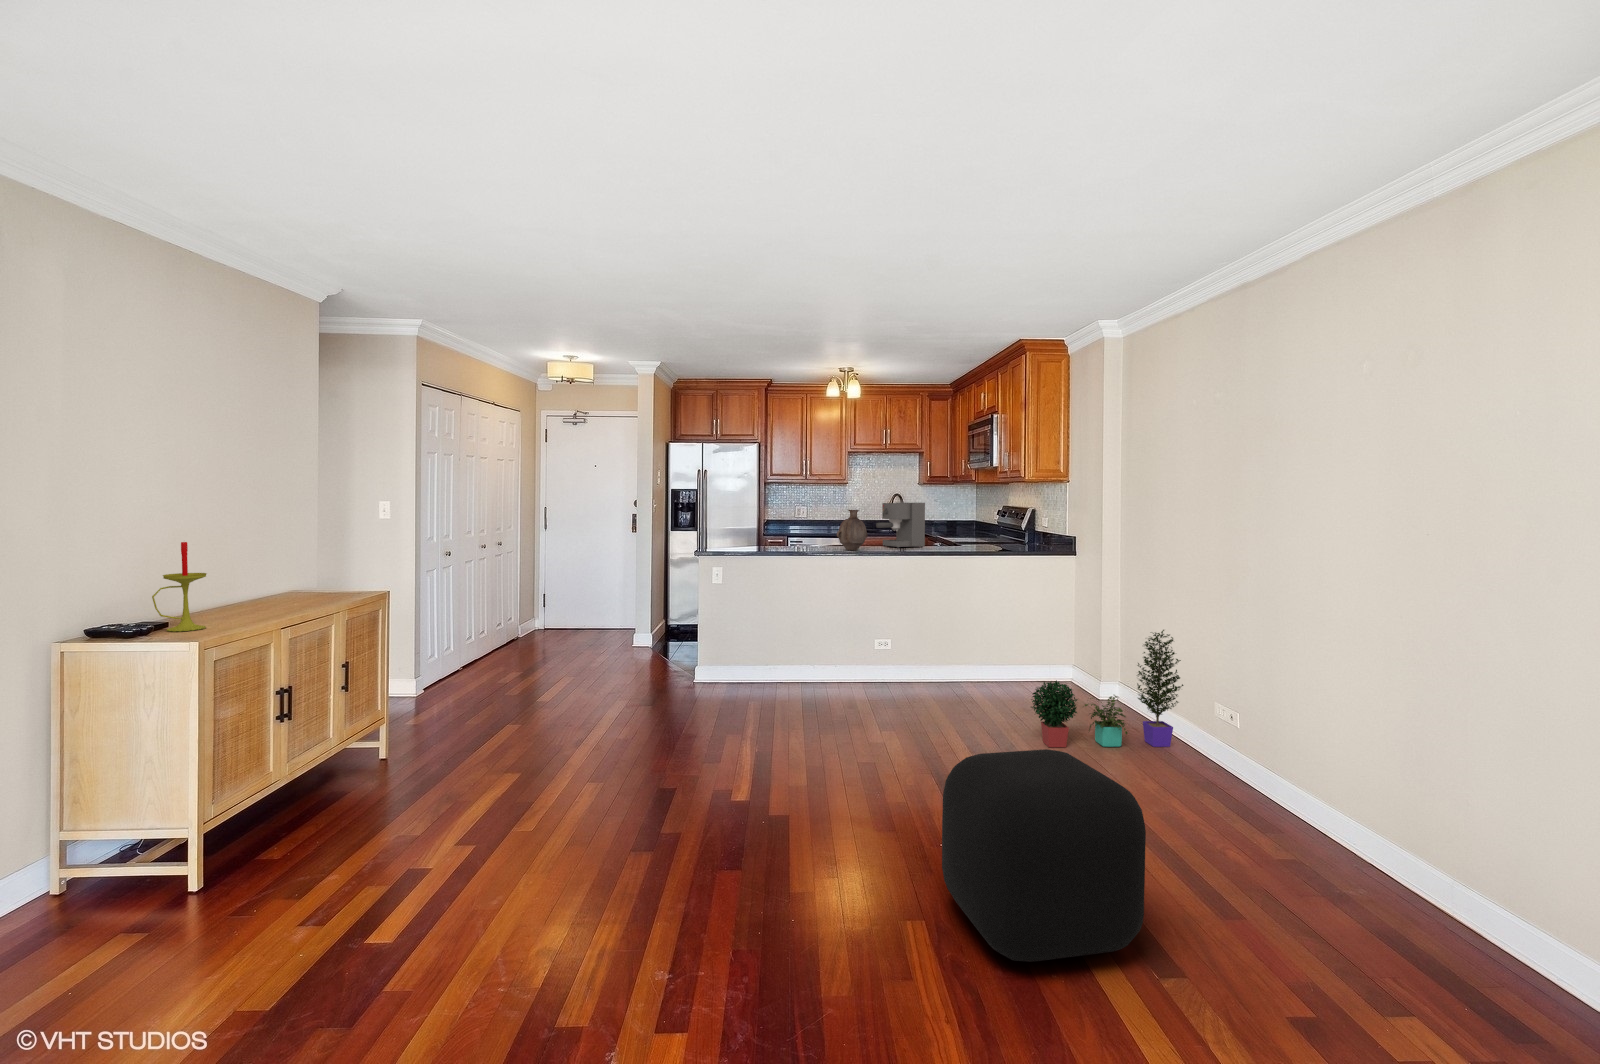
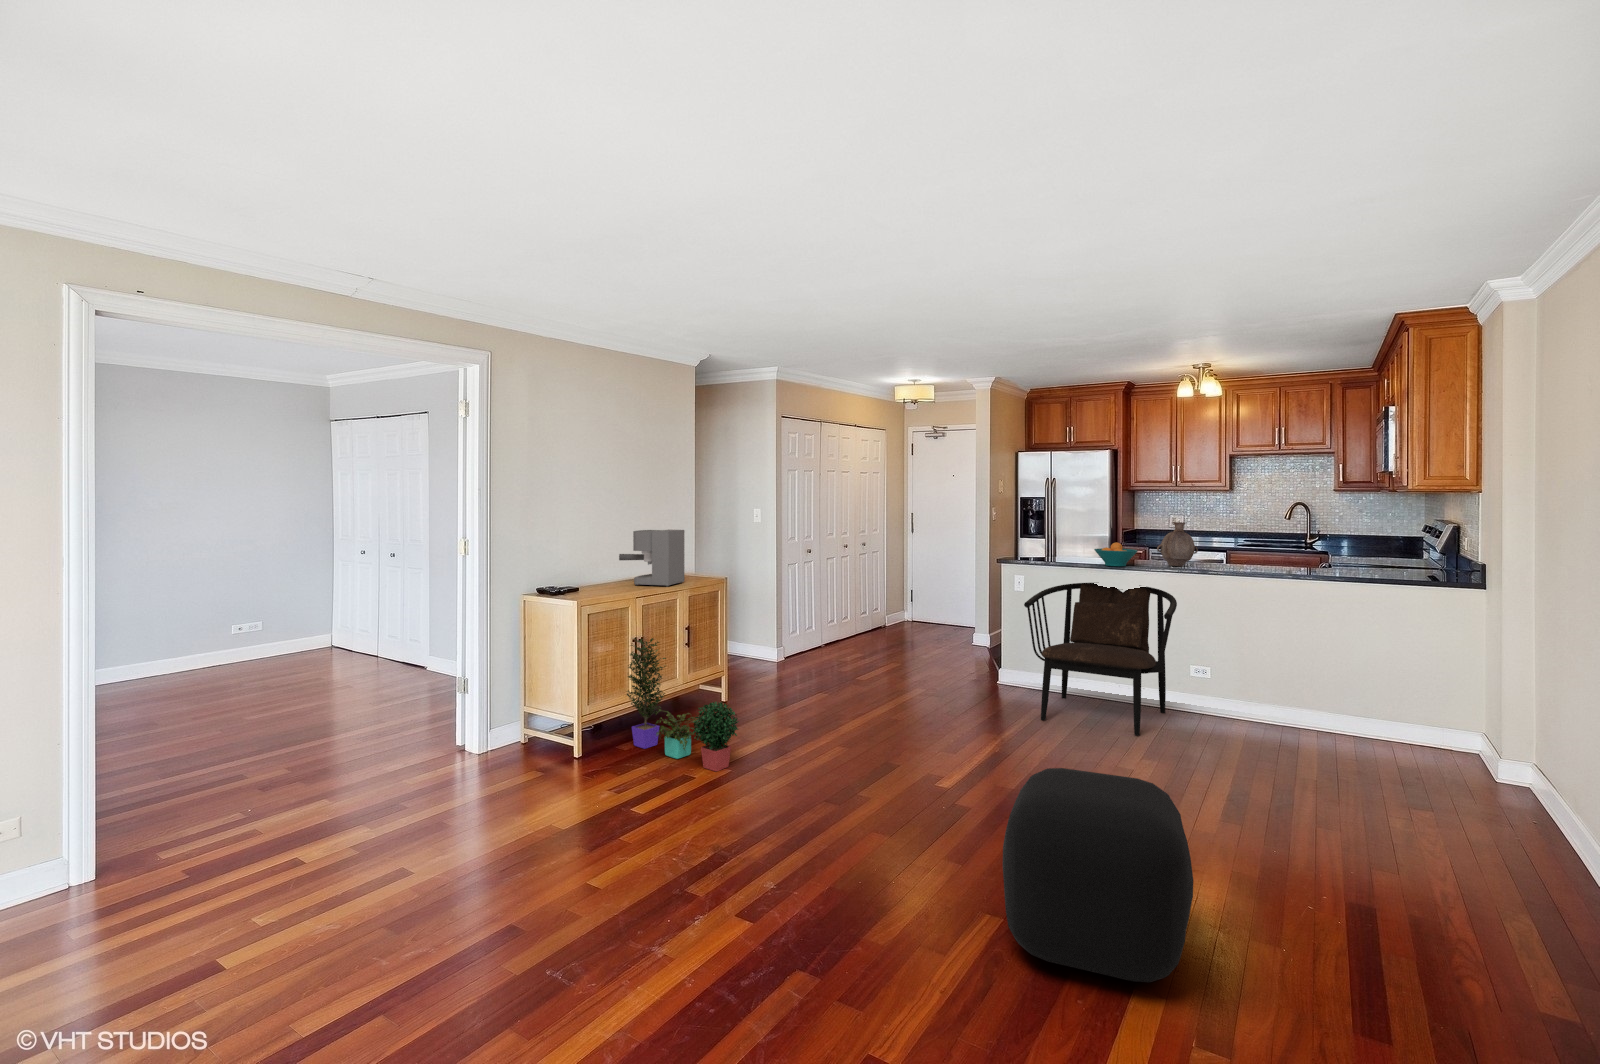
coffee maker: present [876,503,925,548] -> present [619,530,685,587]
fruit bowl: none [784,530,823,553] -> present [1094,542,1138,567]
candle: present [152,542,206,632] -> none [568,538,597,596]
armchair: none [747,569,885,711] -> present [1024,583,1177,736]
potted plant: present [1031,630,1183,747] -> present [627,638,739,771]

